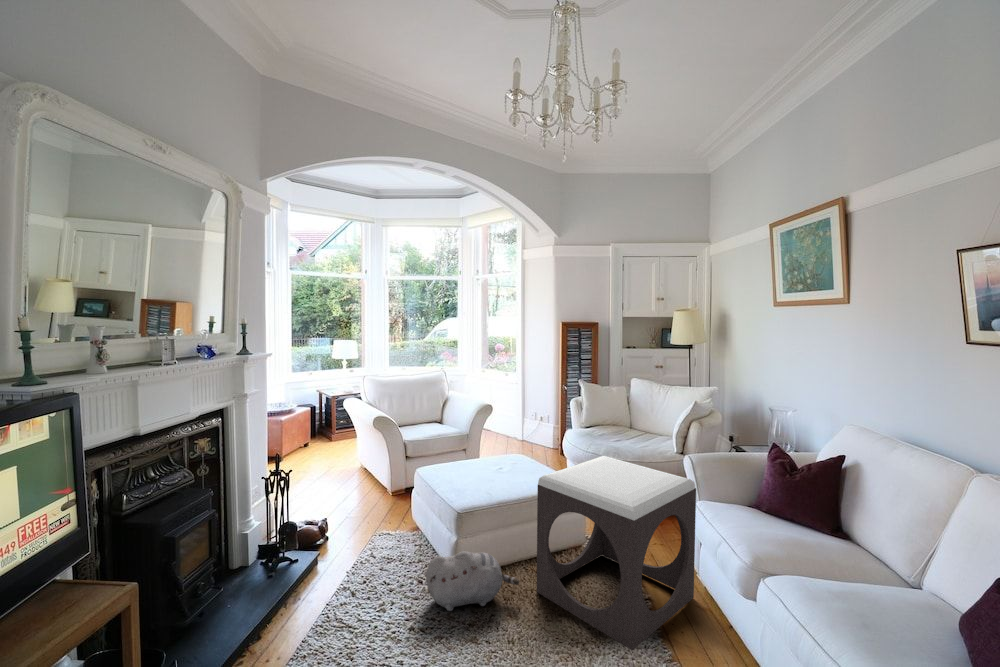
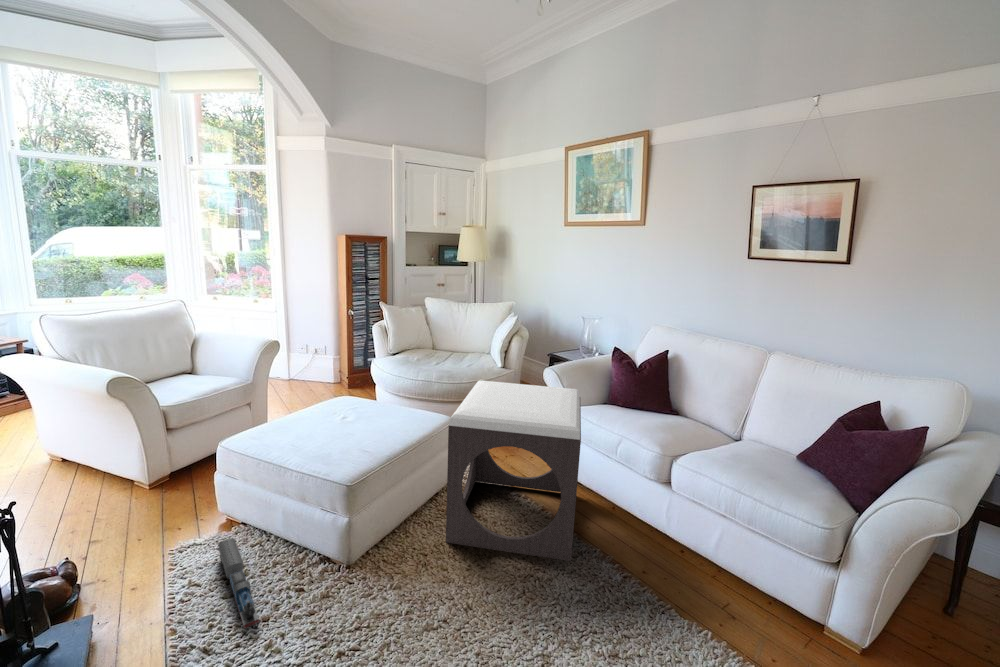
toy train: none [376,535,405,591] -> present [218,538,260,630]
plush toy: present [426,551,519,611] -> none [329,521,439,609]

